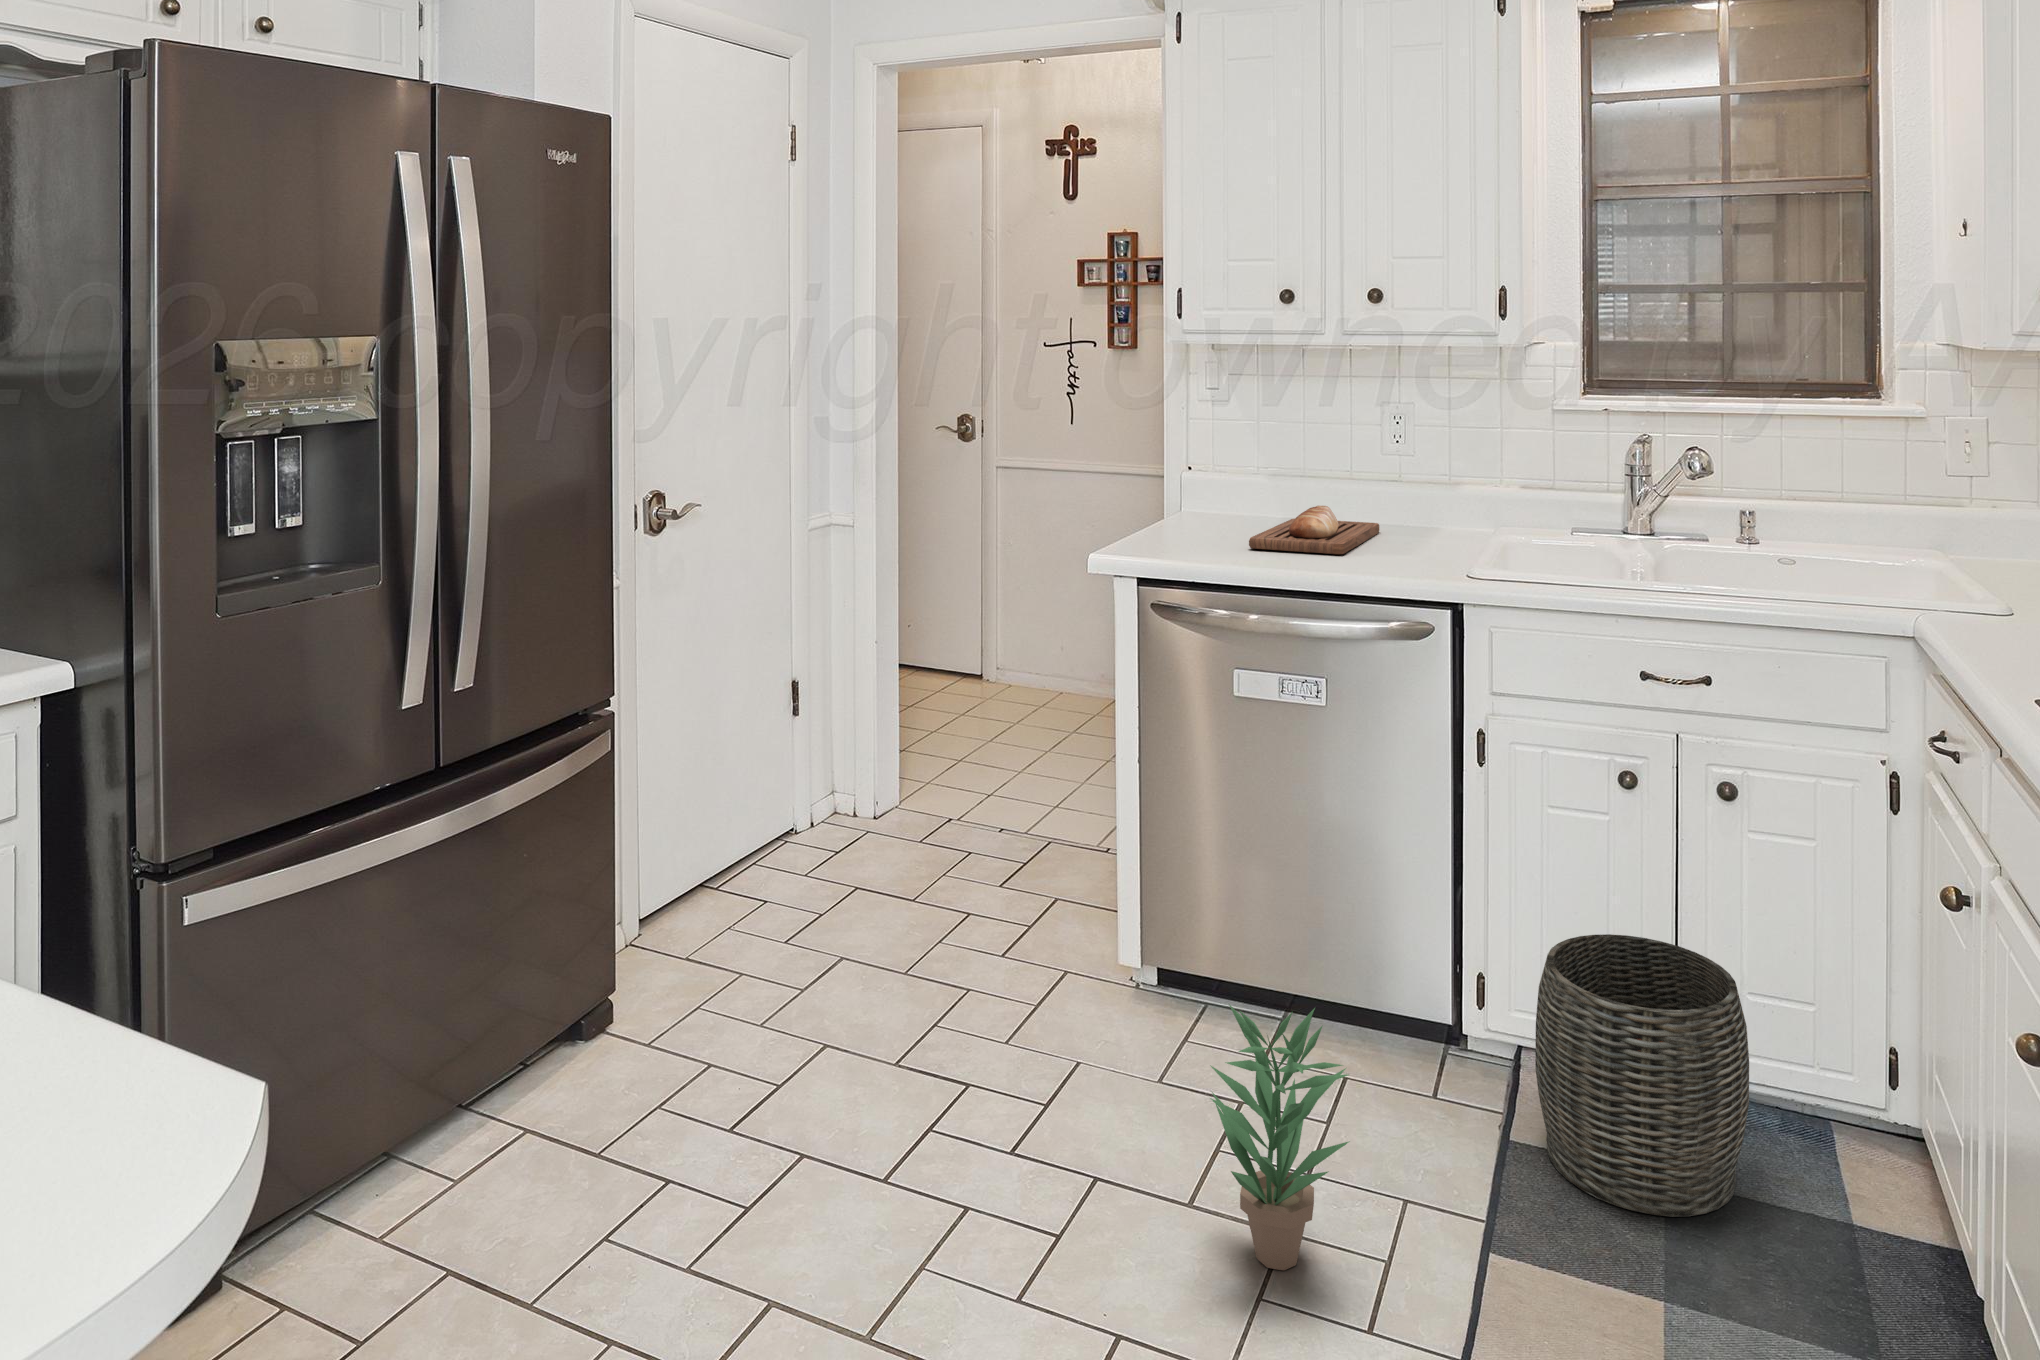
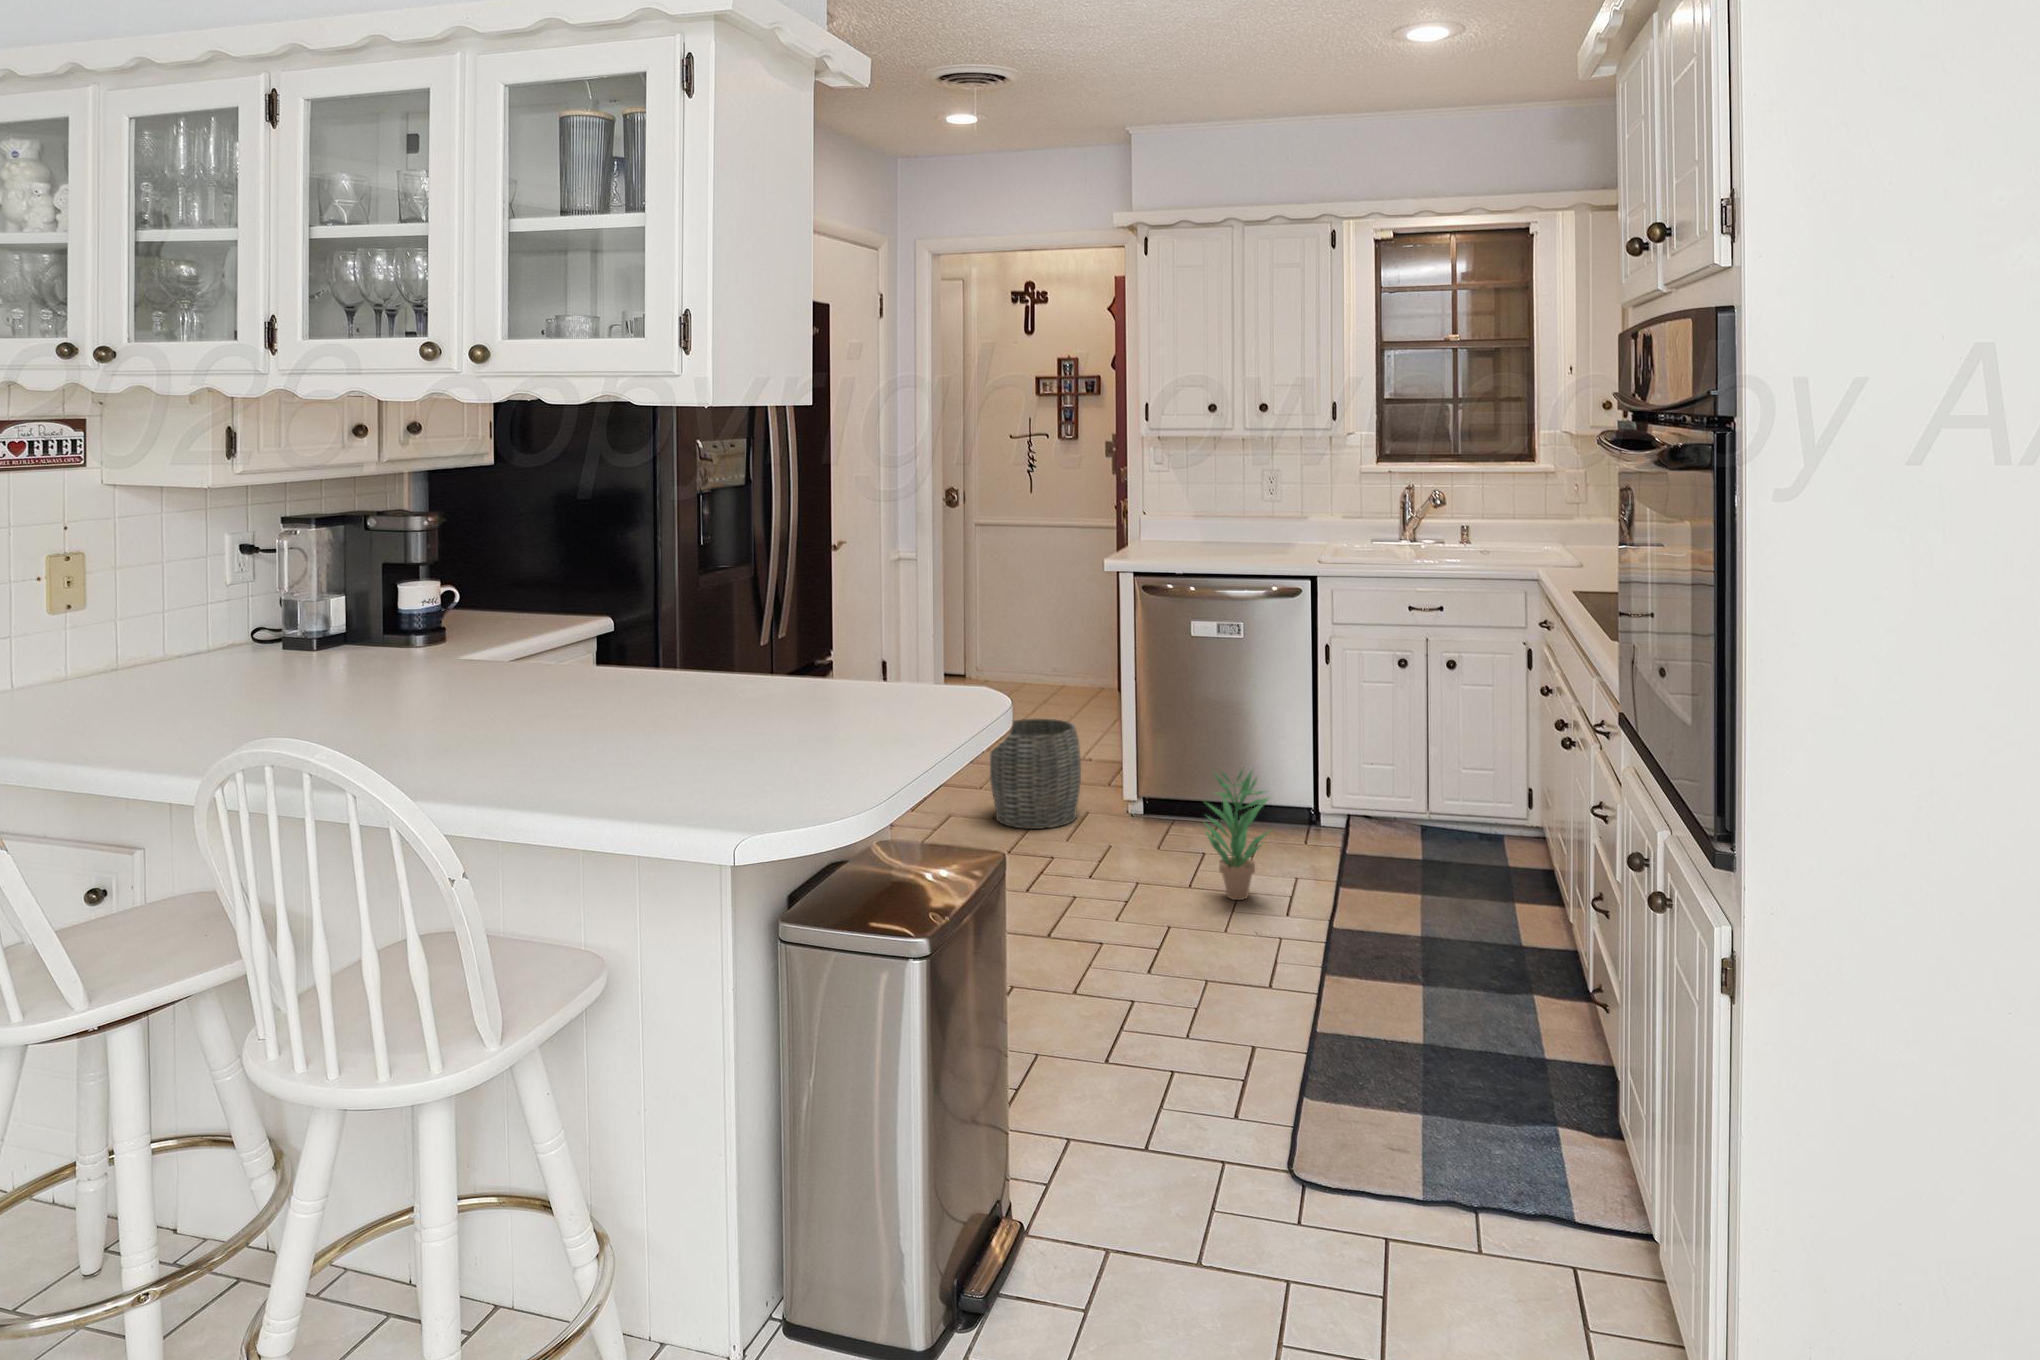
bread loaf: present [1249,506,1379,554] -> none [1192,531,1263,556]
woven basket: present [1535,934,1749,1217] -> present [990,719,1081,829]

